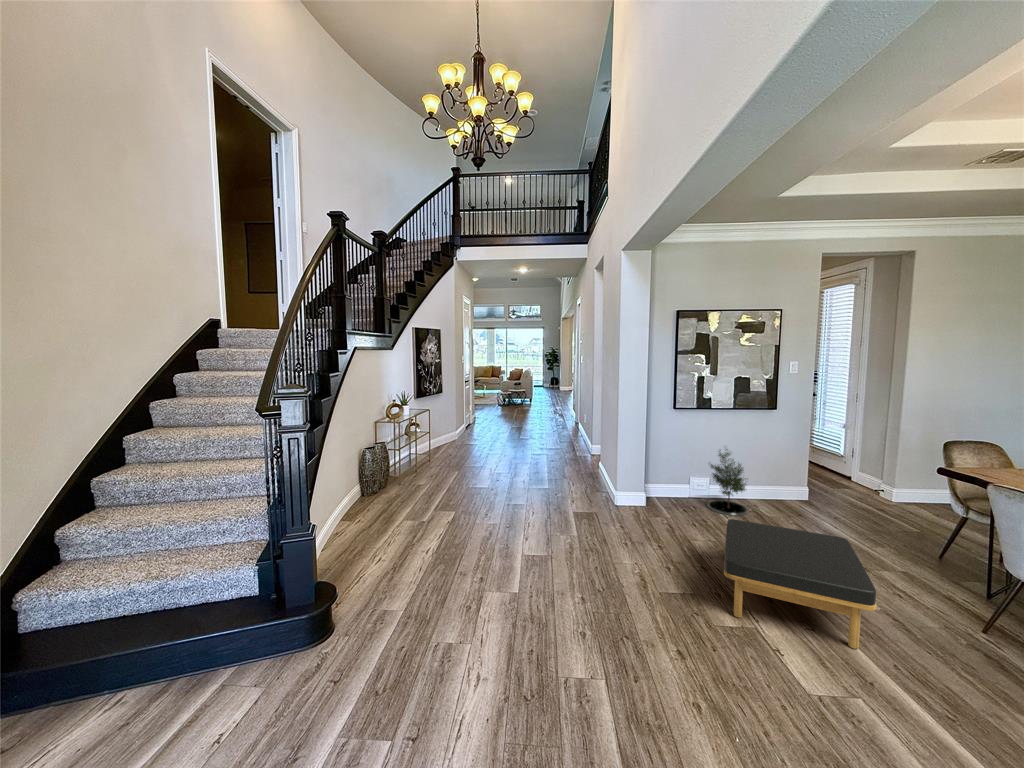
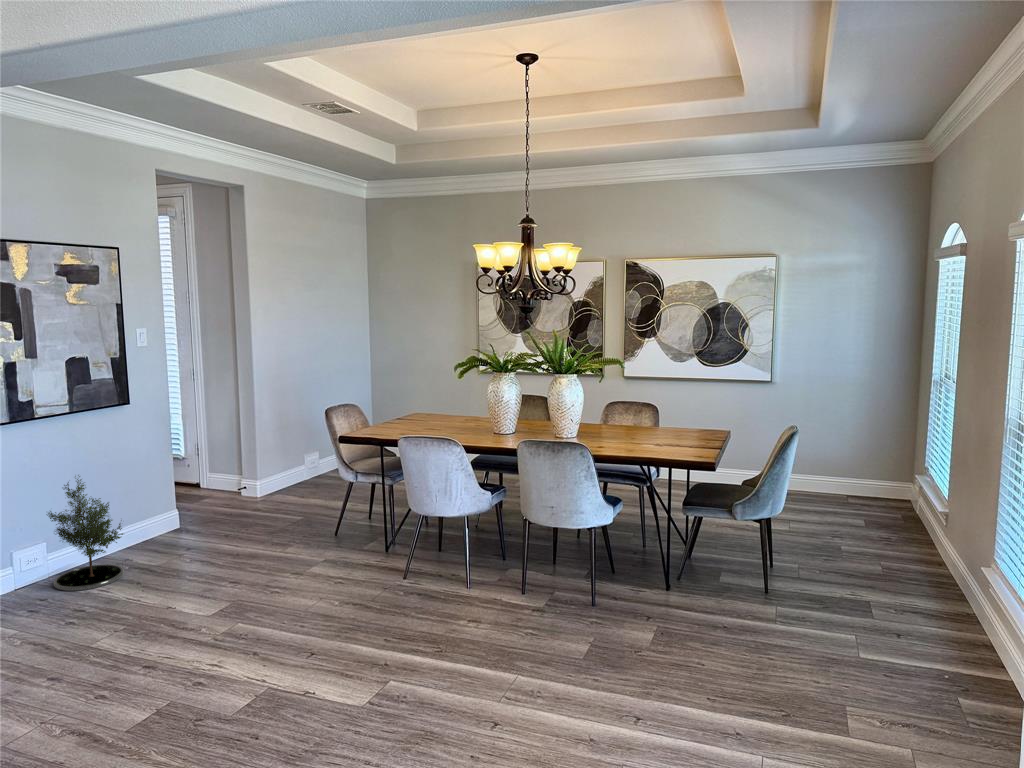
ottoman: present [724,519,876,649] -> none [164,540,366,692]

